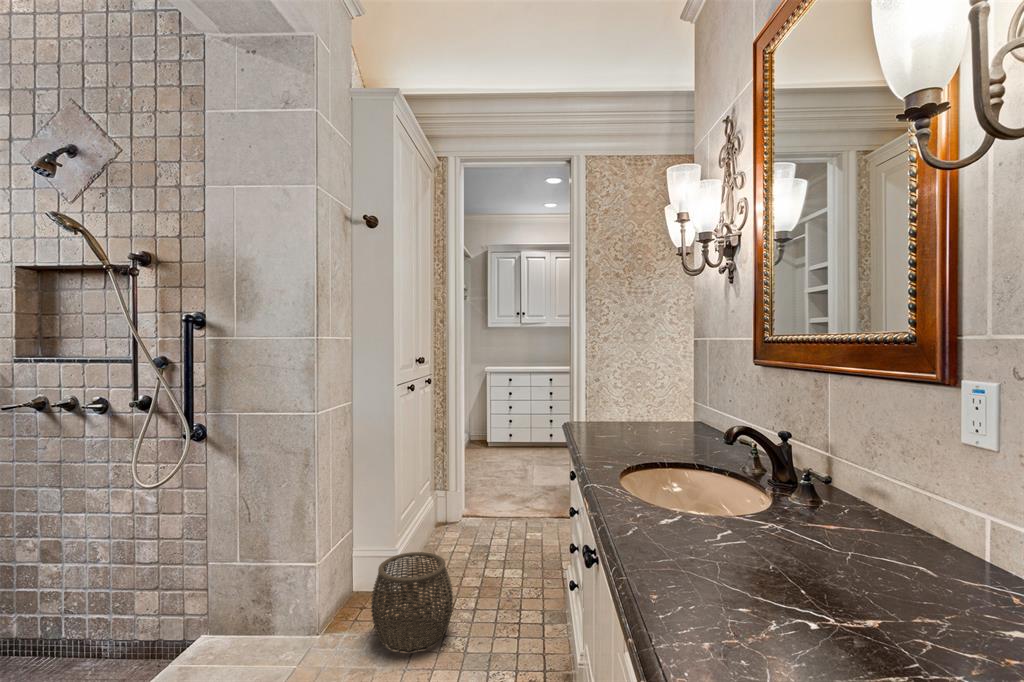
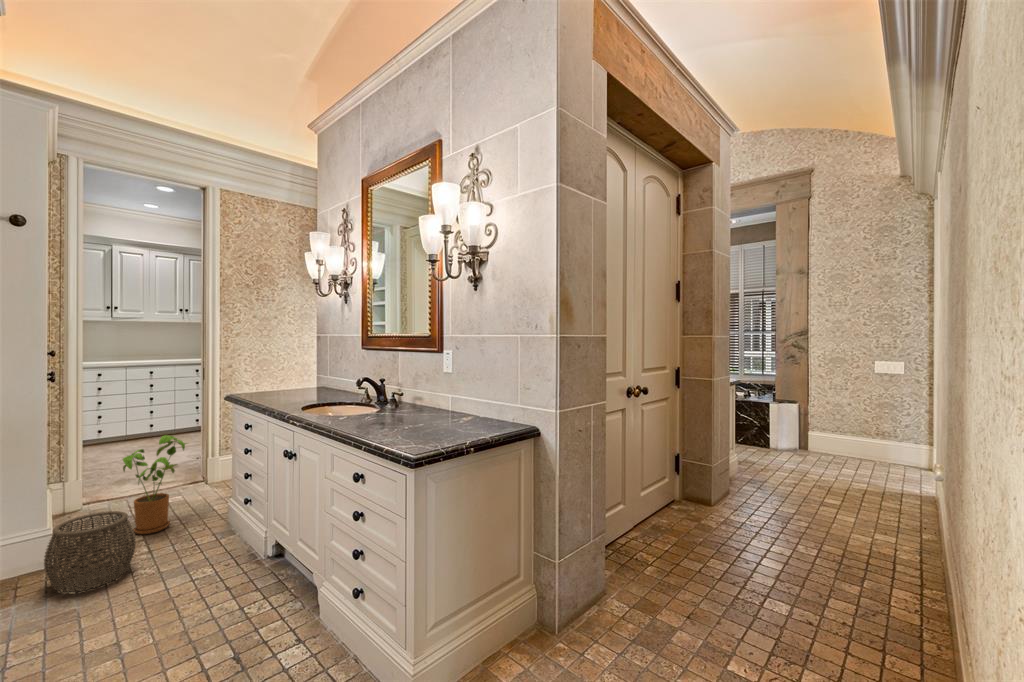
house plant: none [469,465,534,584] -> present [123,435,186,534]

